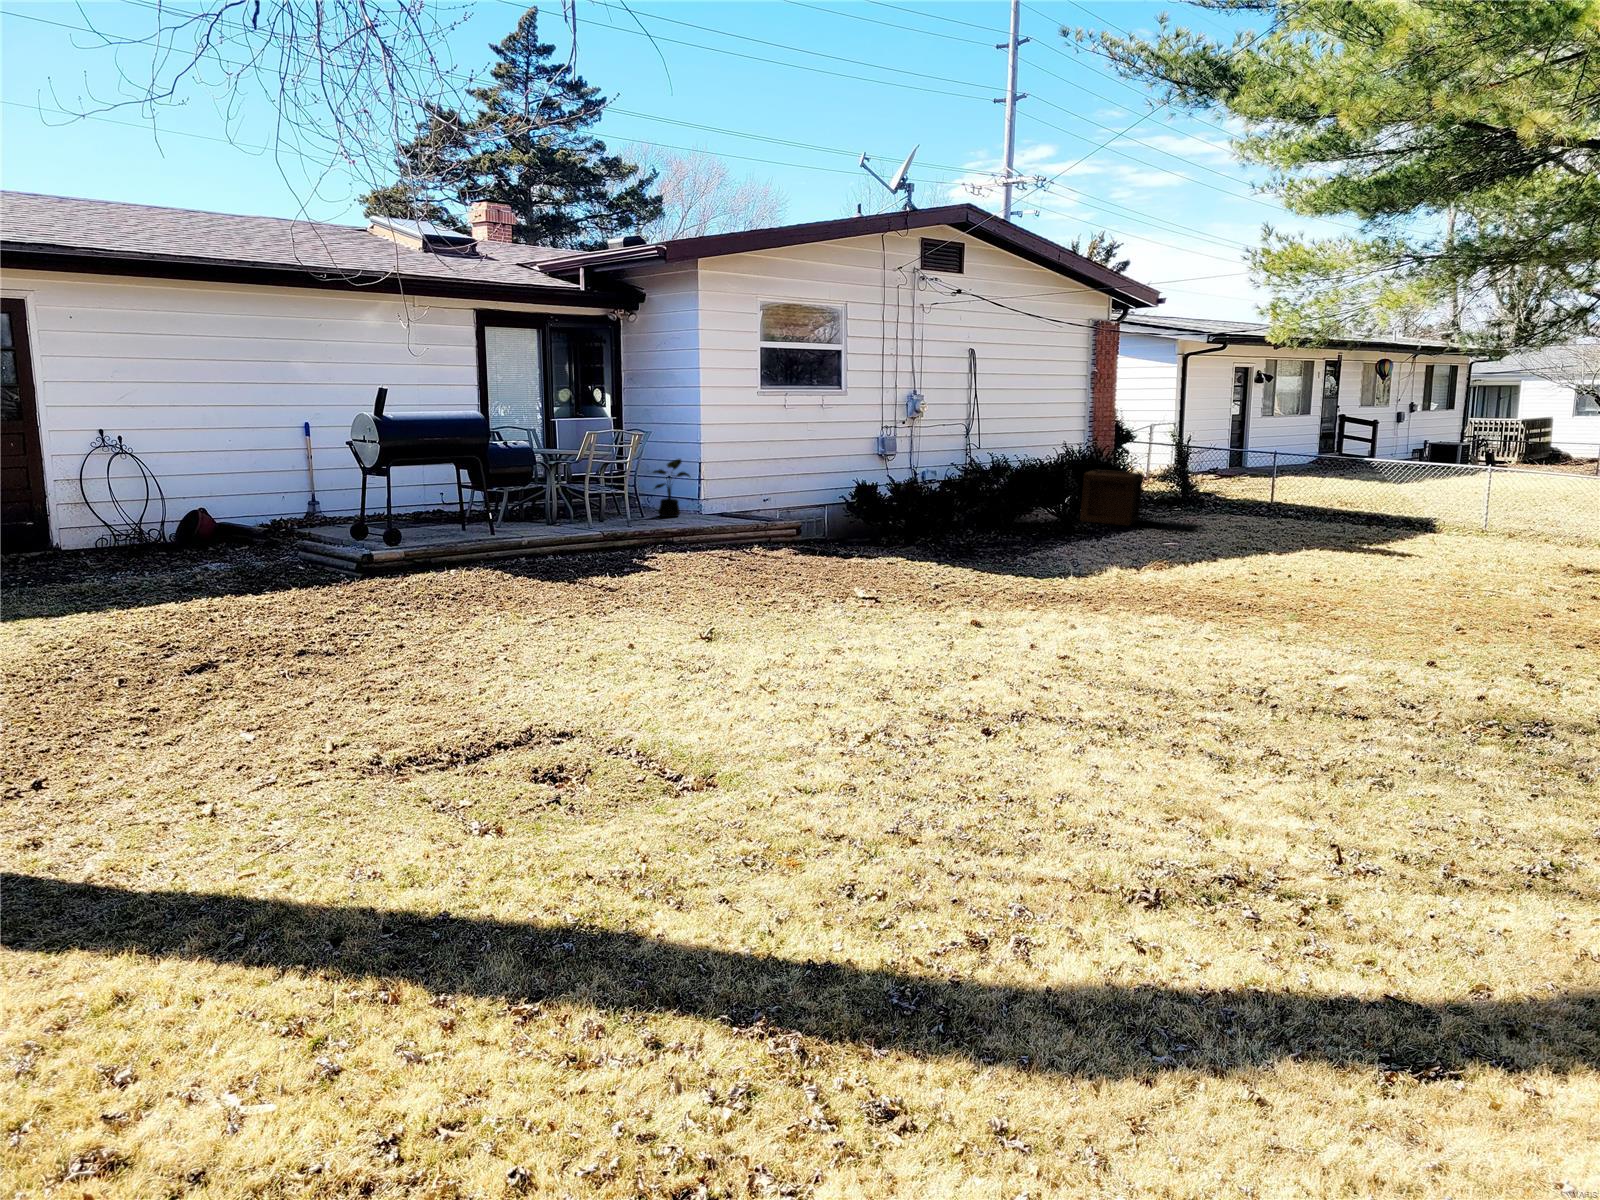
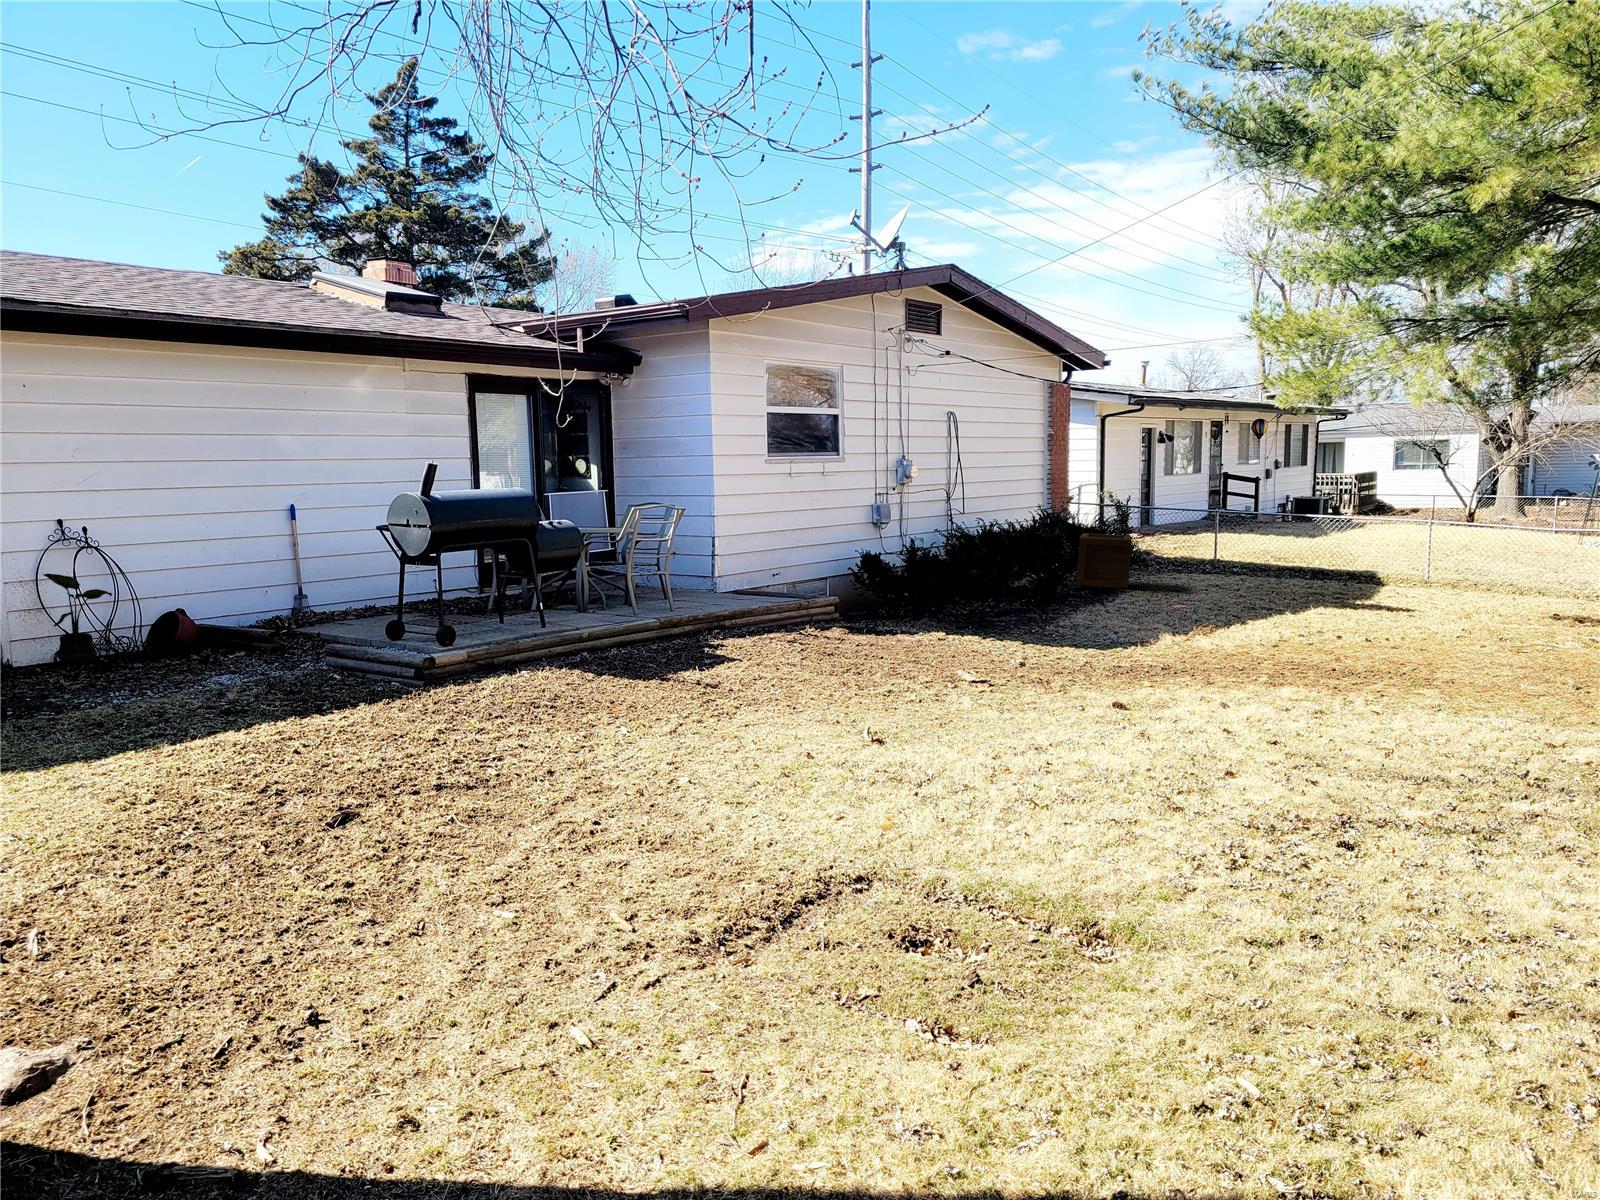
potted plant: present [653,459,690,517] -> present [43,573,112,662]

